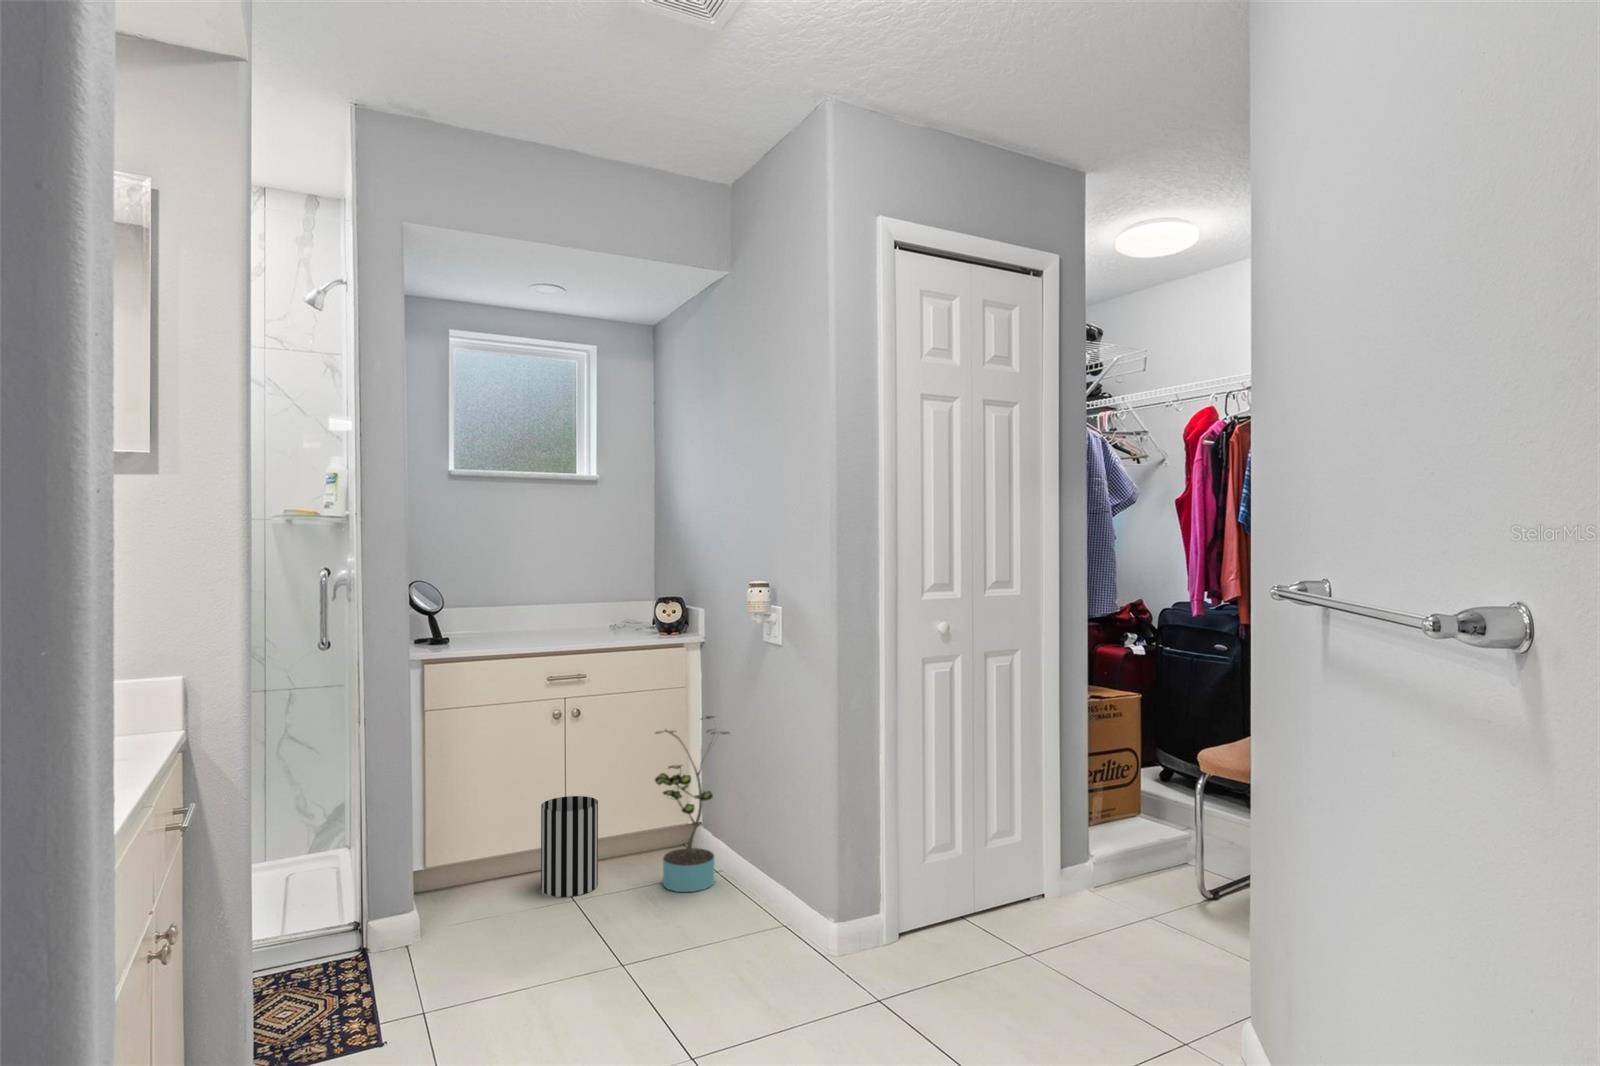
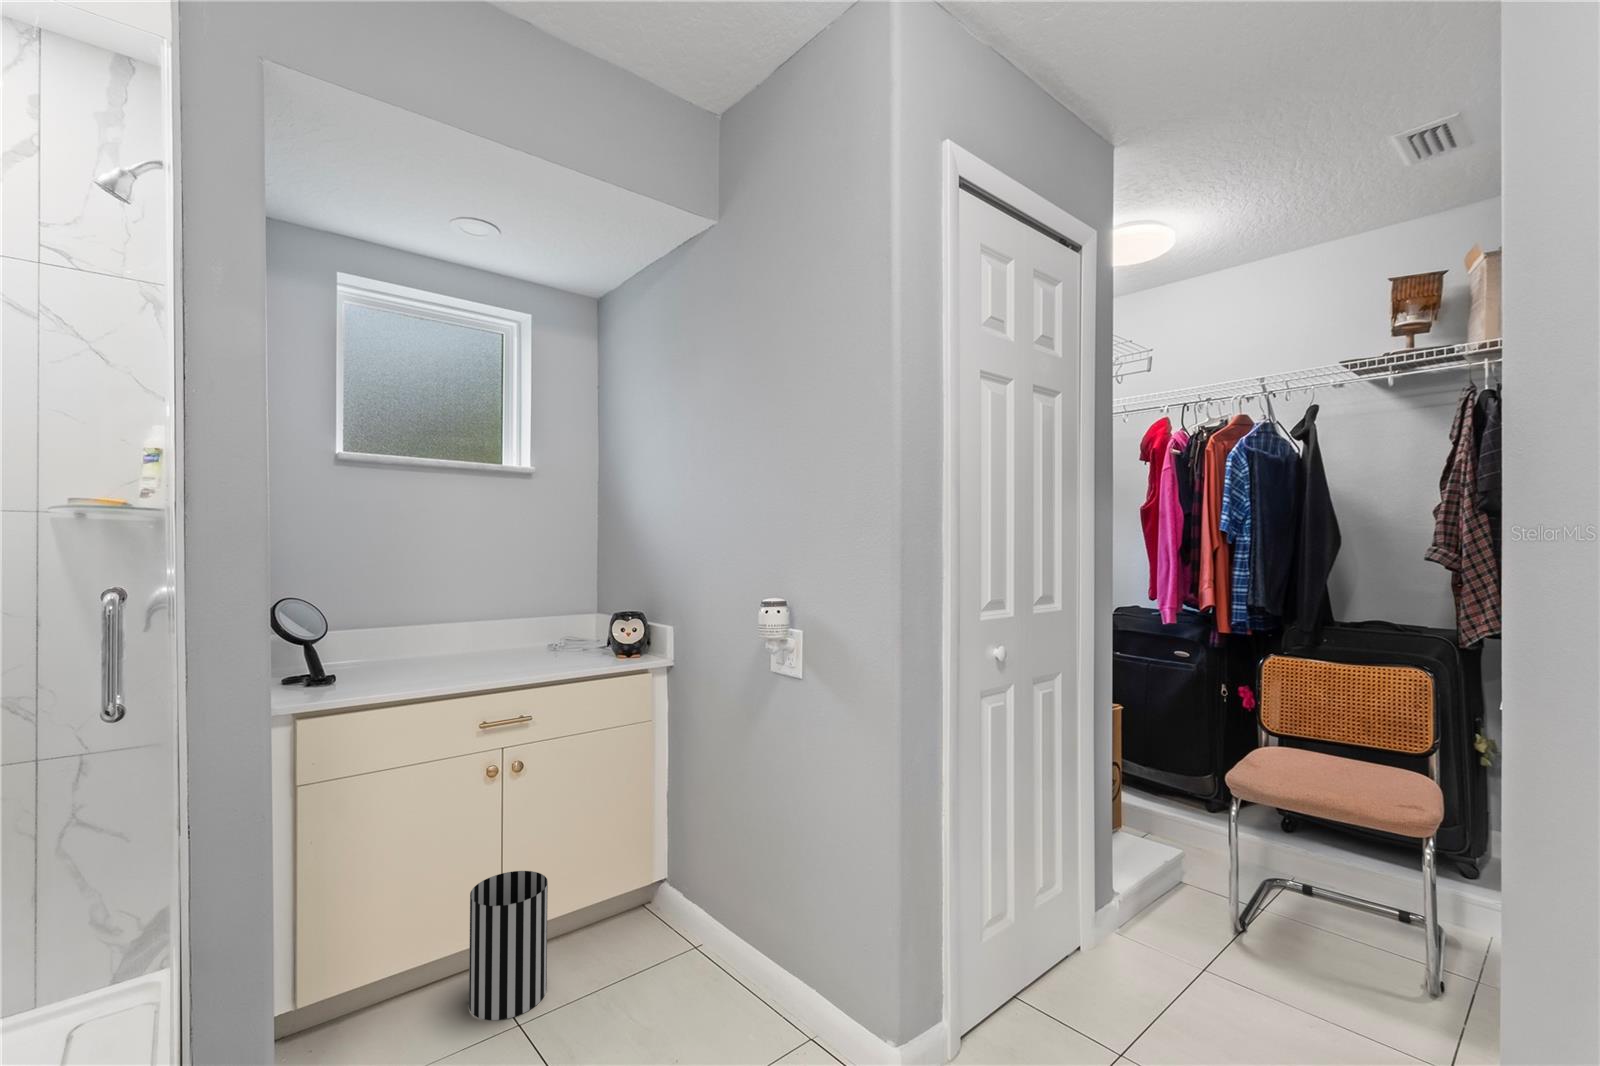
potted plant: present [655,716,729,892] -> none [618,758,722,990]

